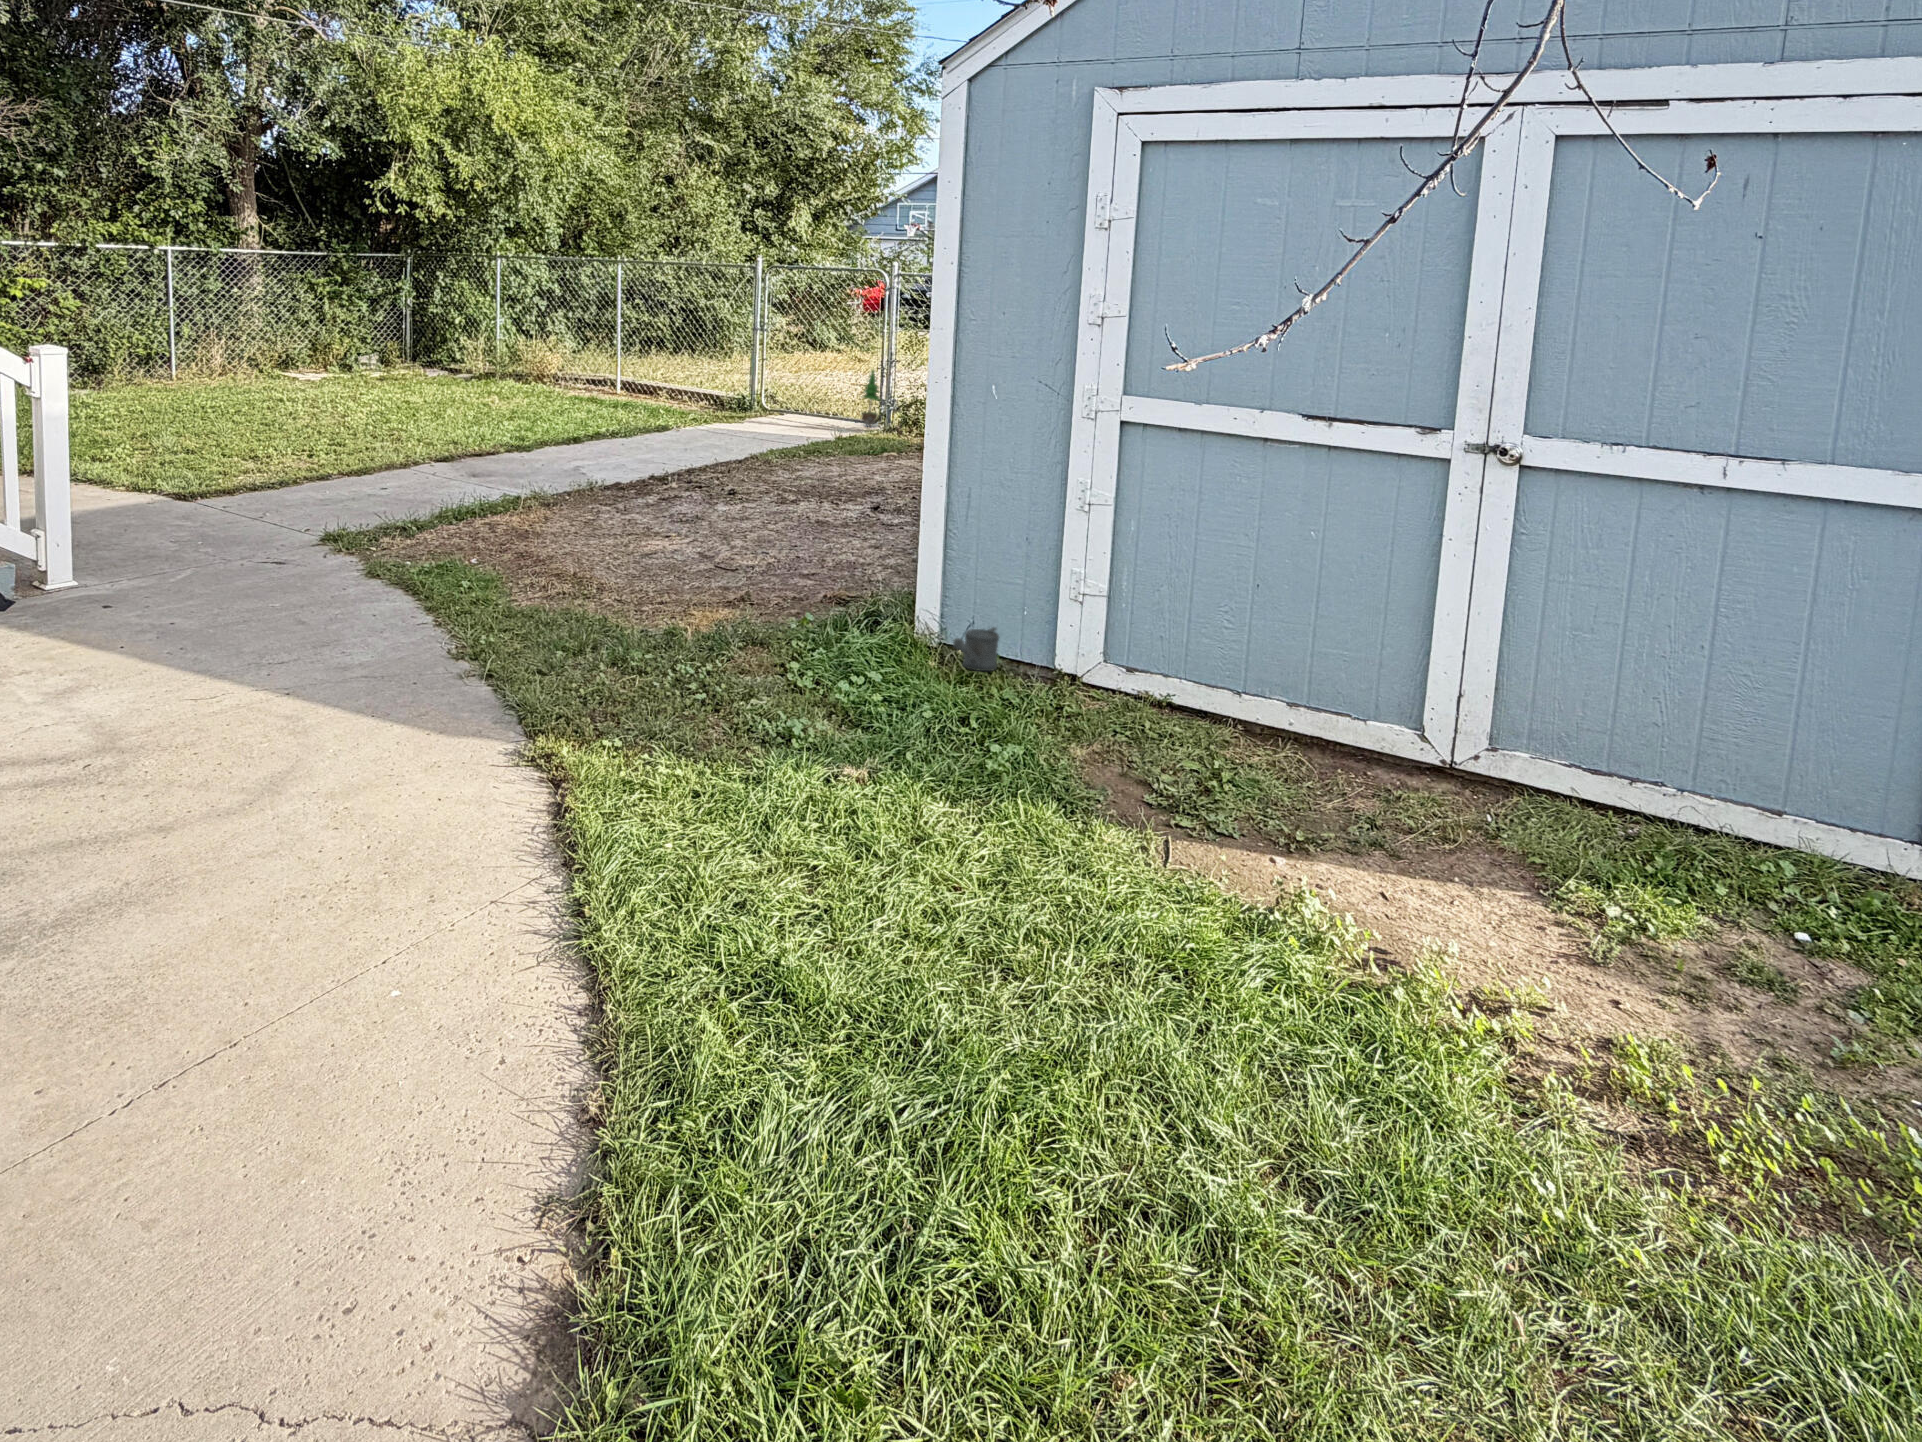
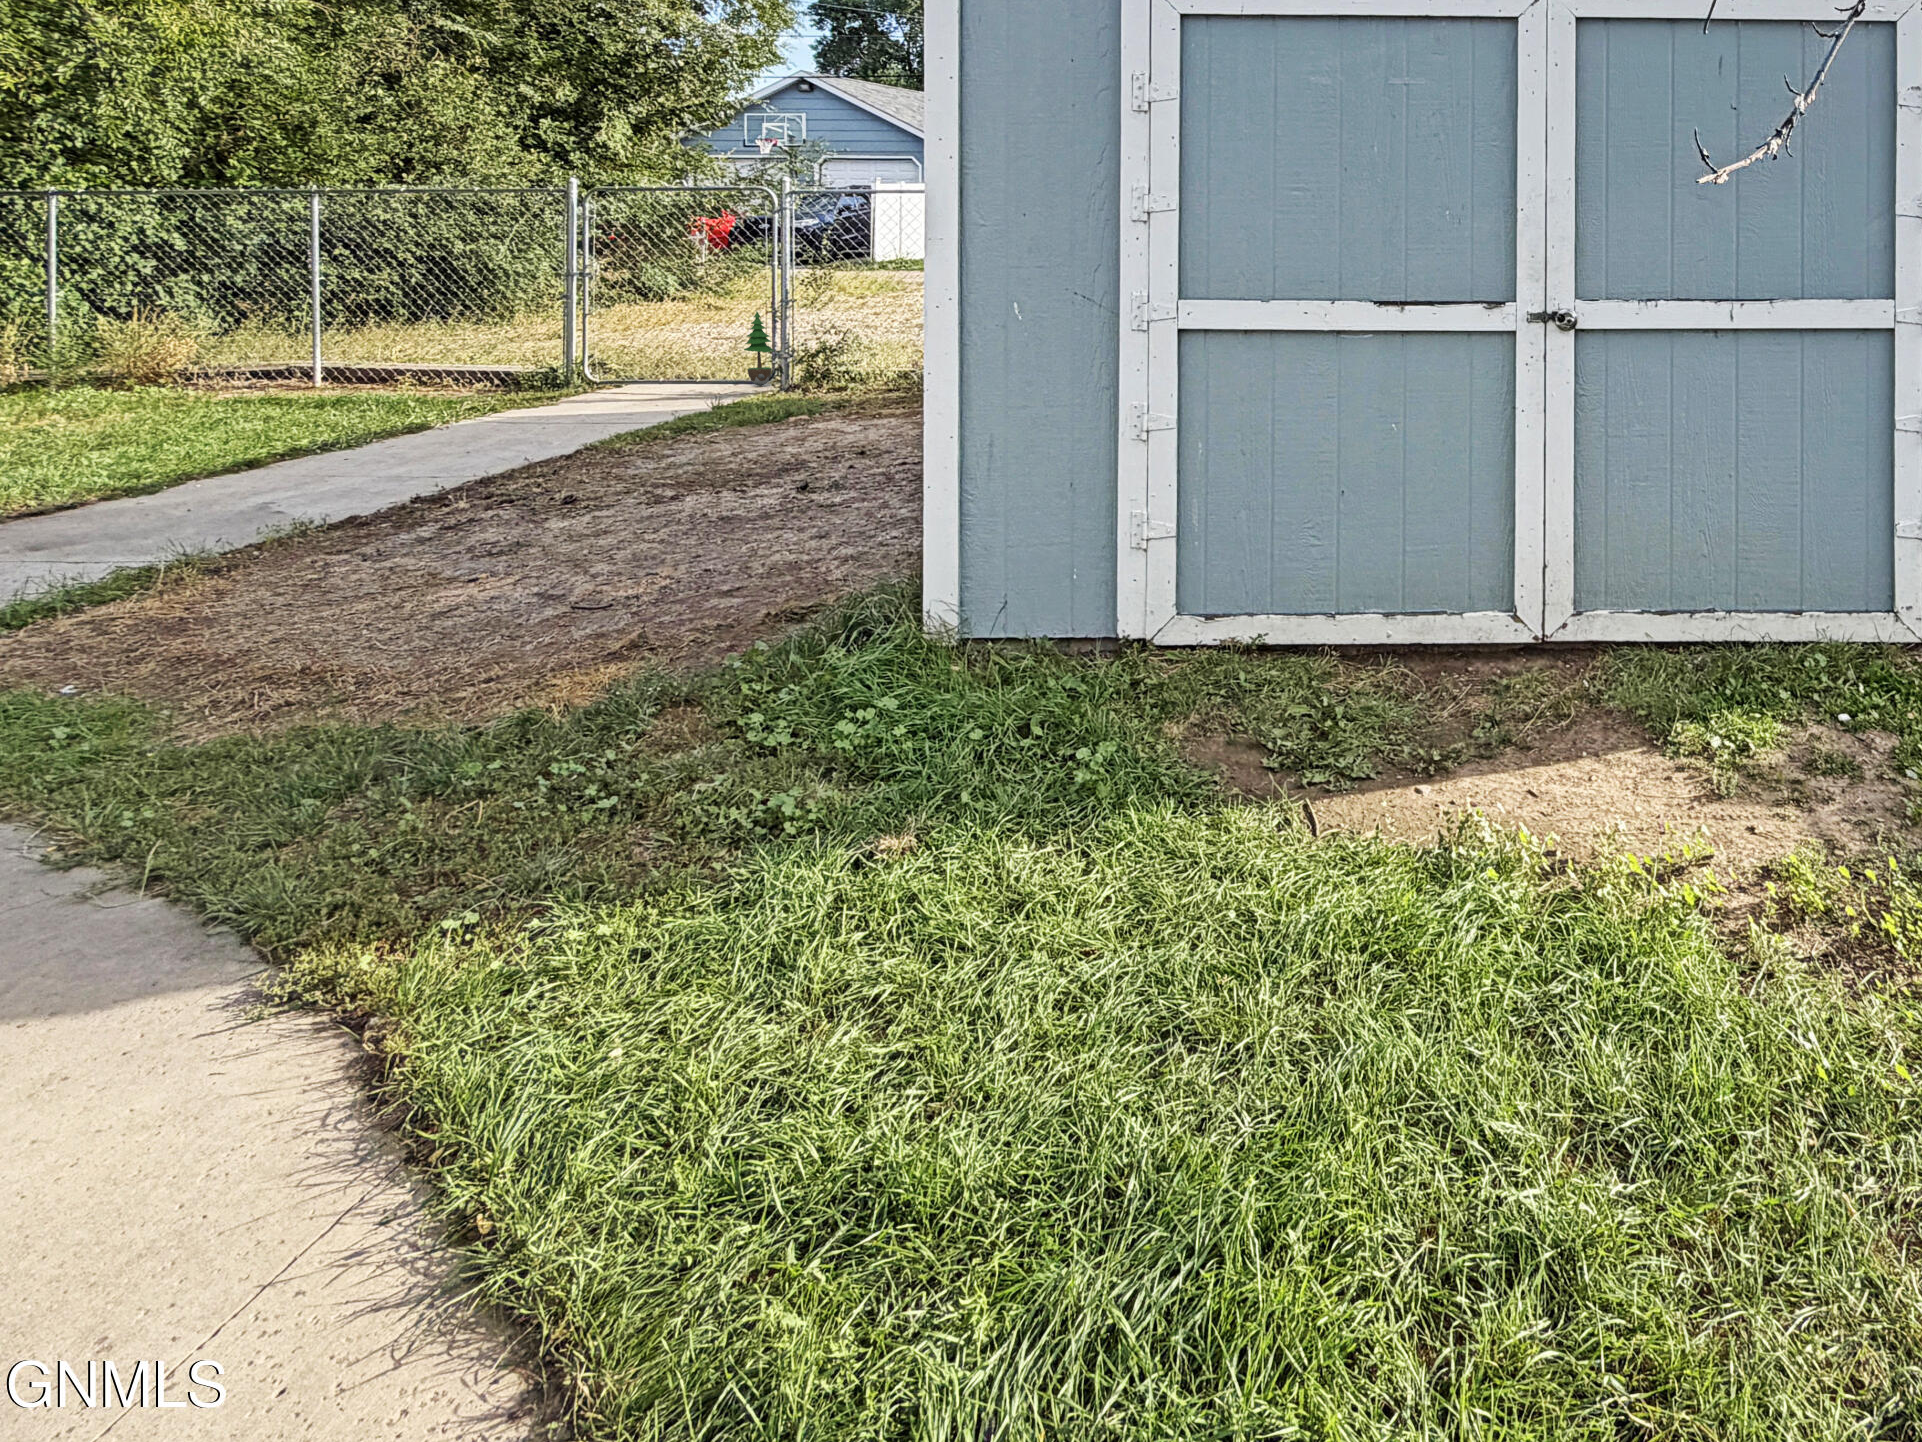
watering can: present [953,627,999,671] -> none [978,603,1035,662]

